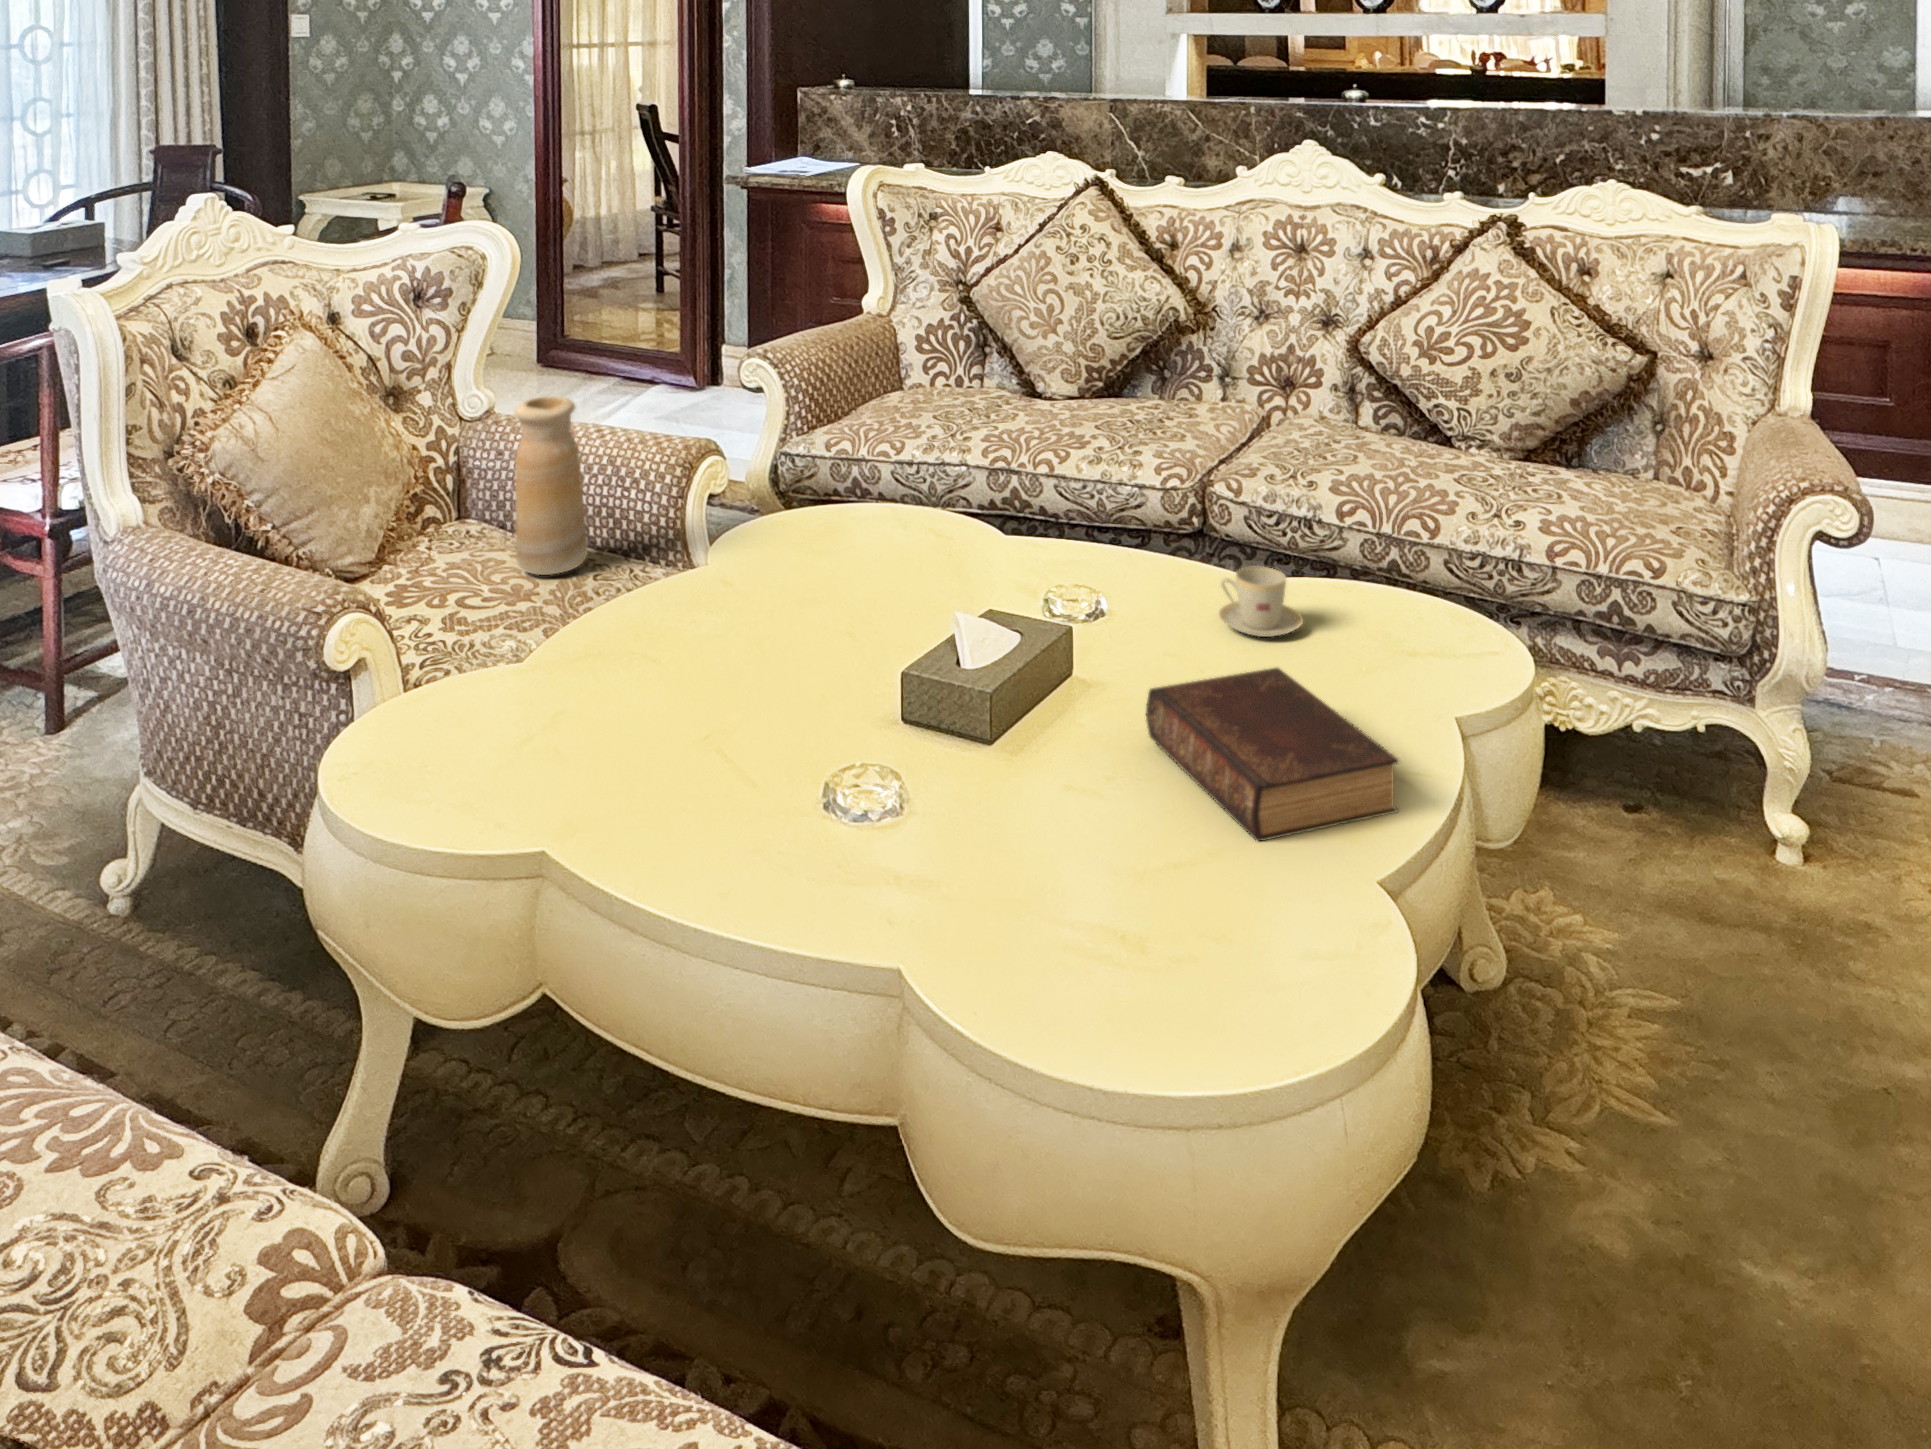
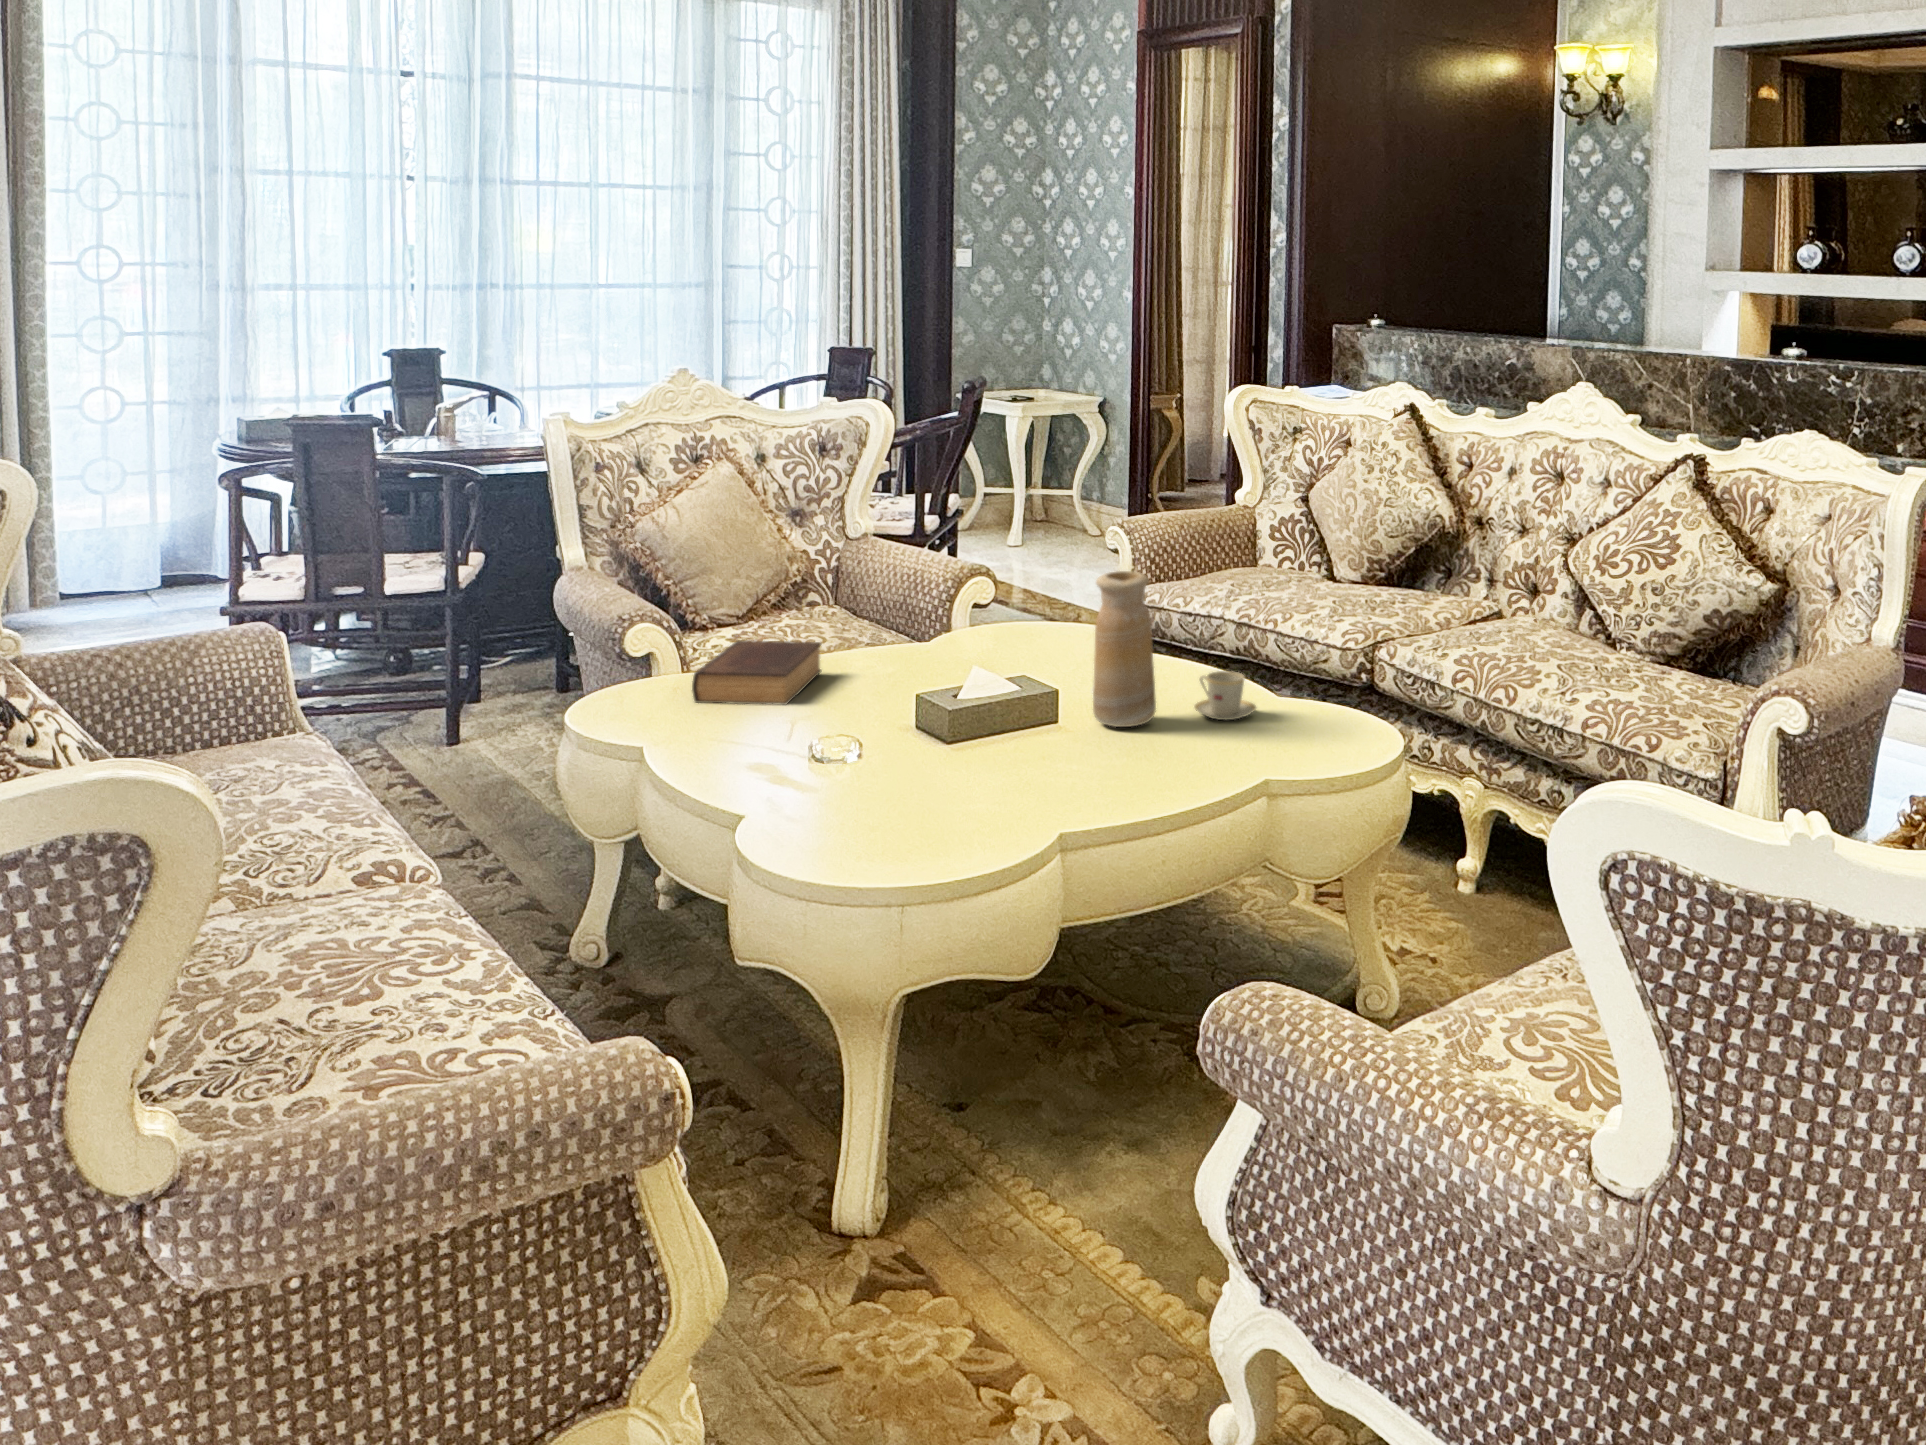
vase: present [514,396,588,575] -> present [1093,571,1156,727]
book: present [1146,668,1399,841] -> present [692,640,821,705]

